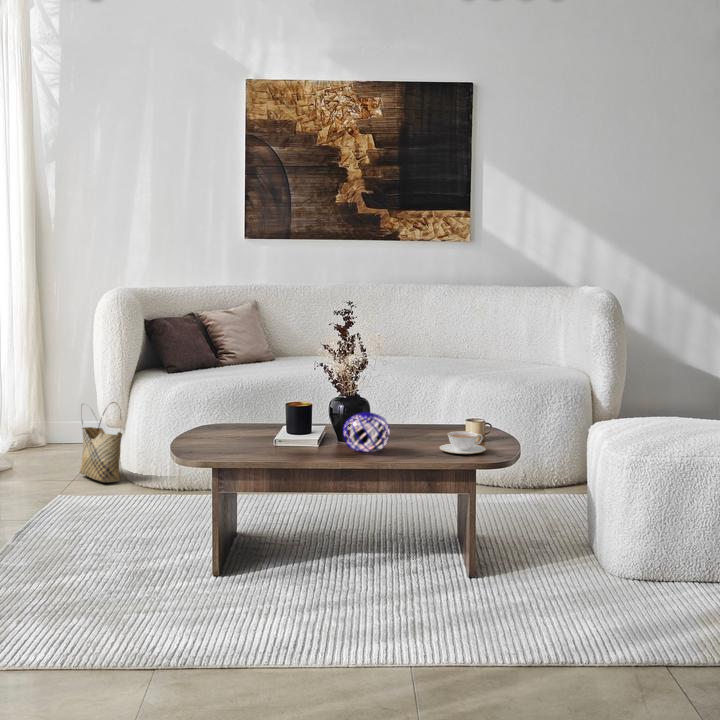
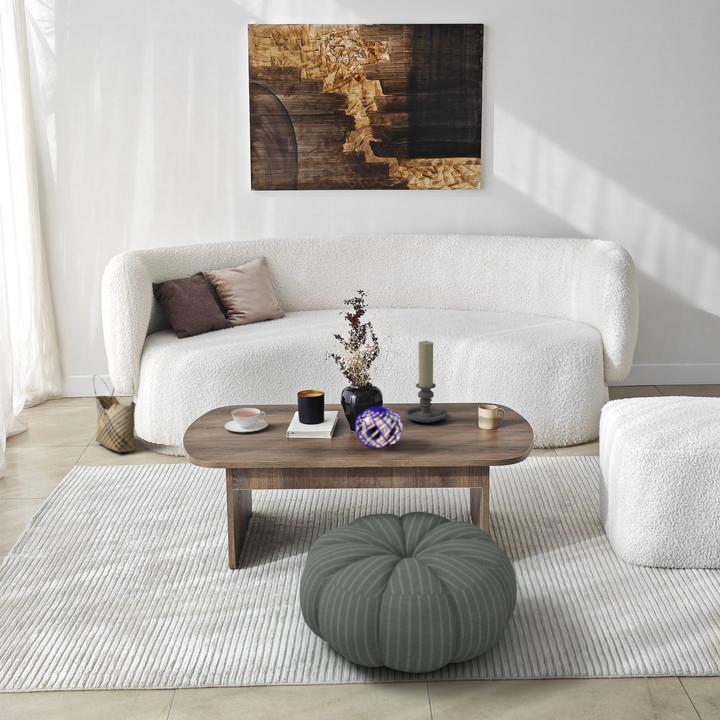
candle holder: none [392,355,434,437] -> present [404,341,447,423]
teacup: present [439,431,486,454] -> present [224,408,268,432]
pouf: none [284,512,503,657] -> present [300,512,517,673]

